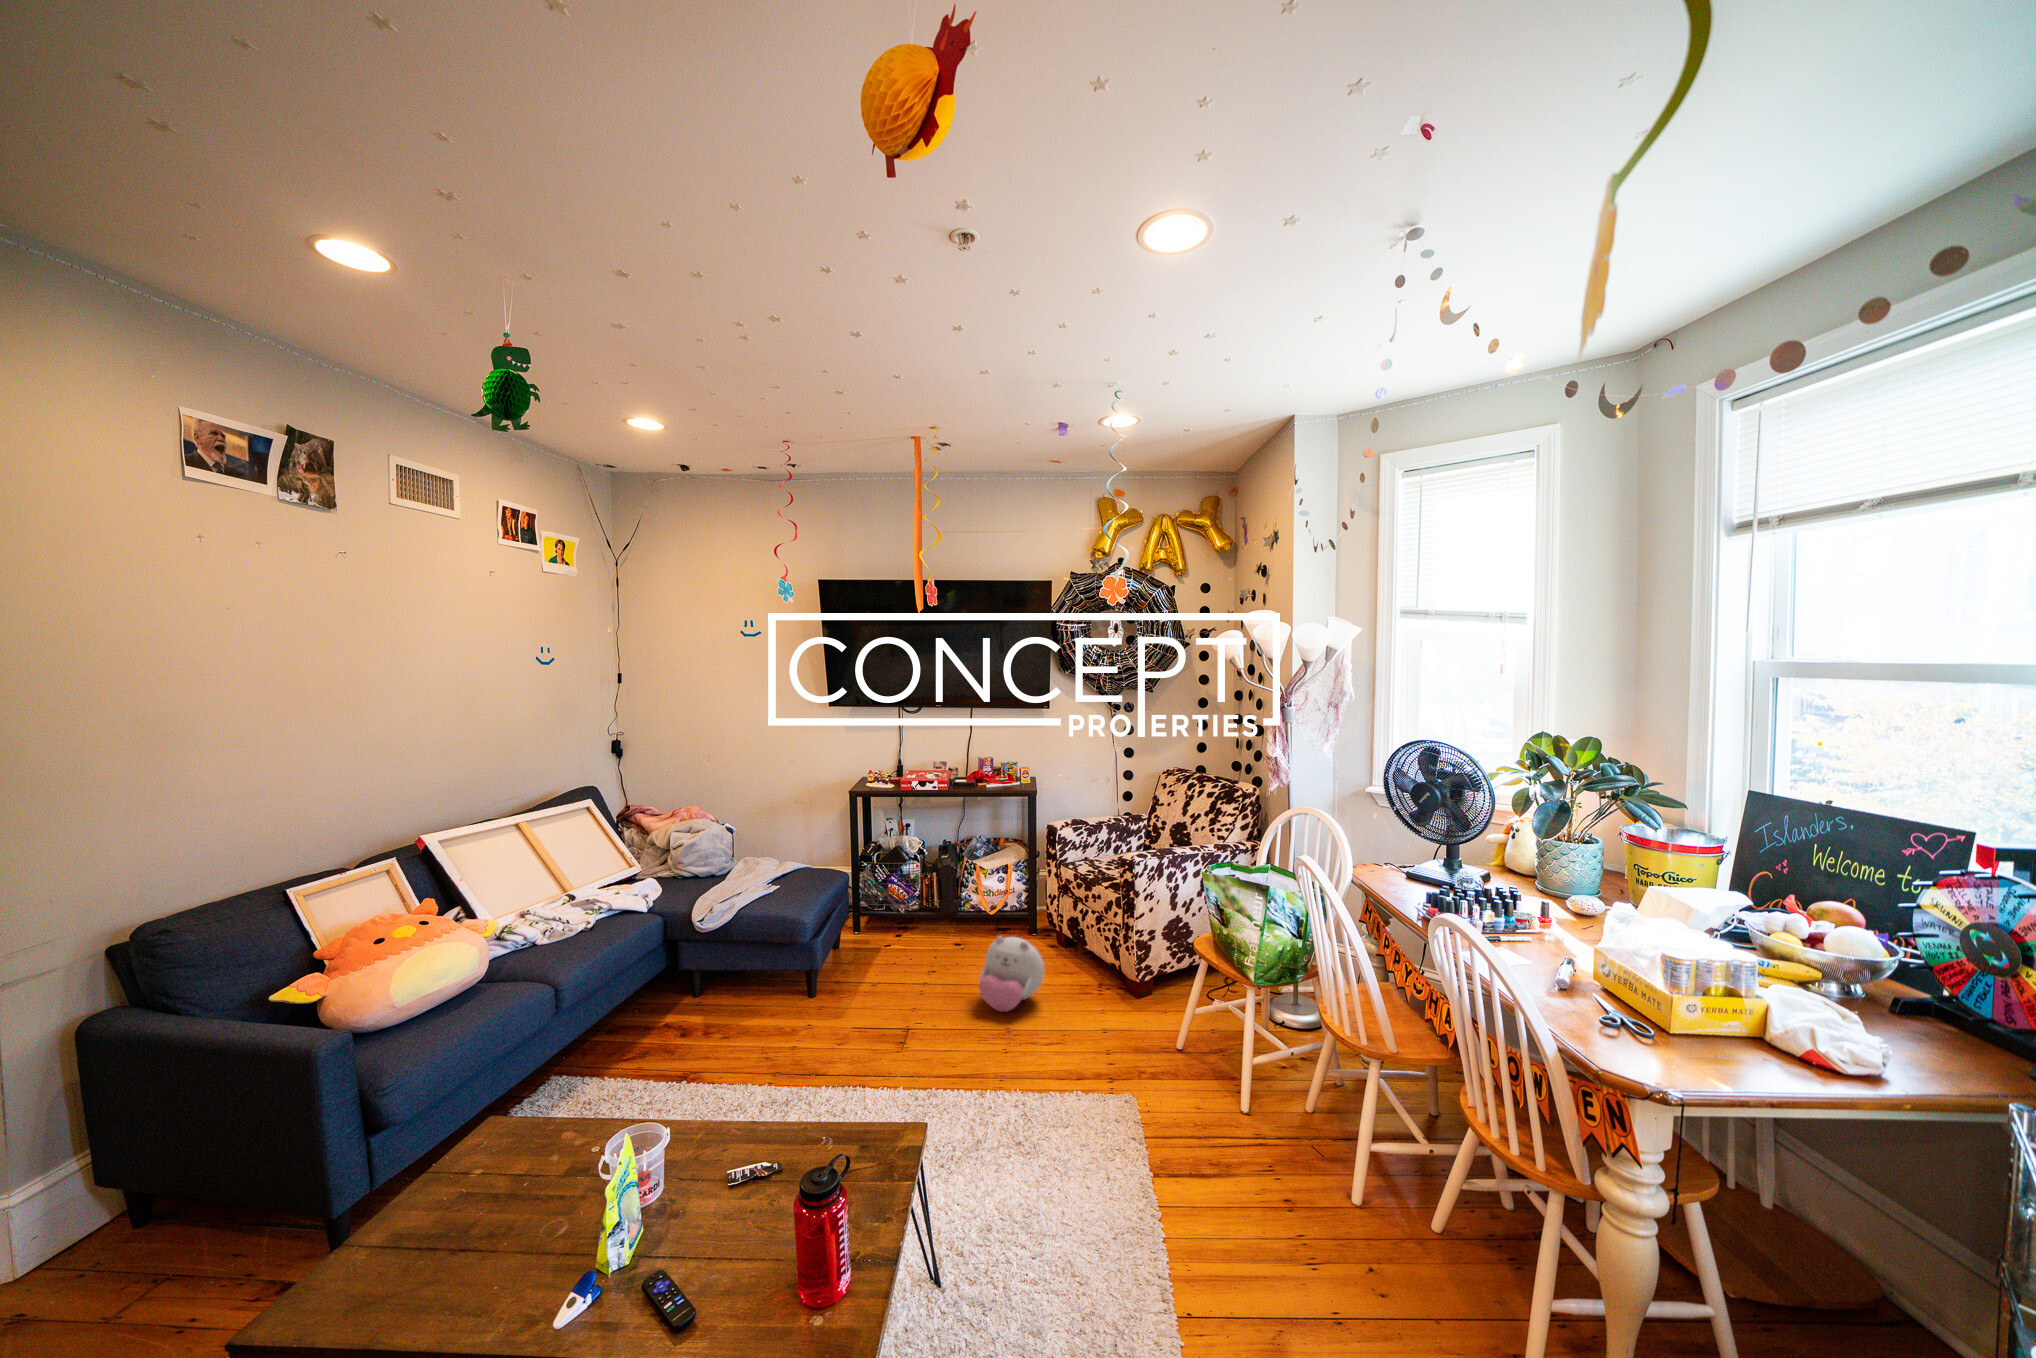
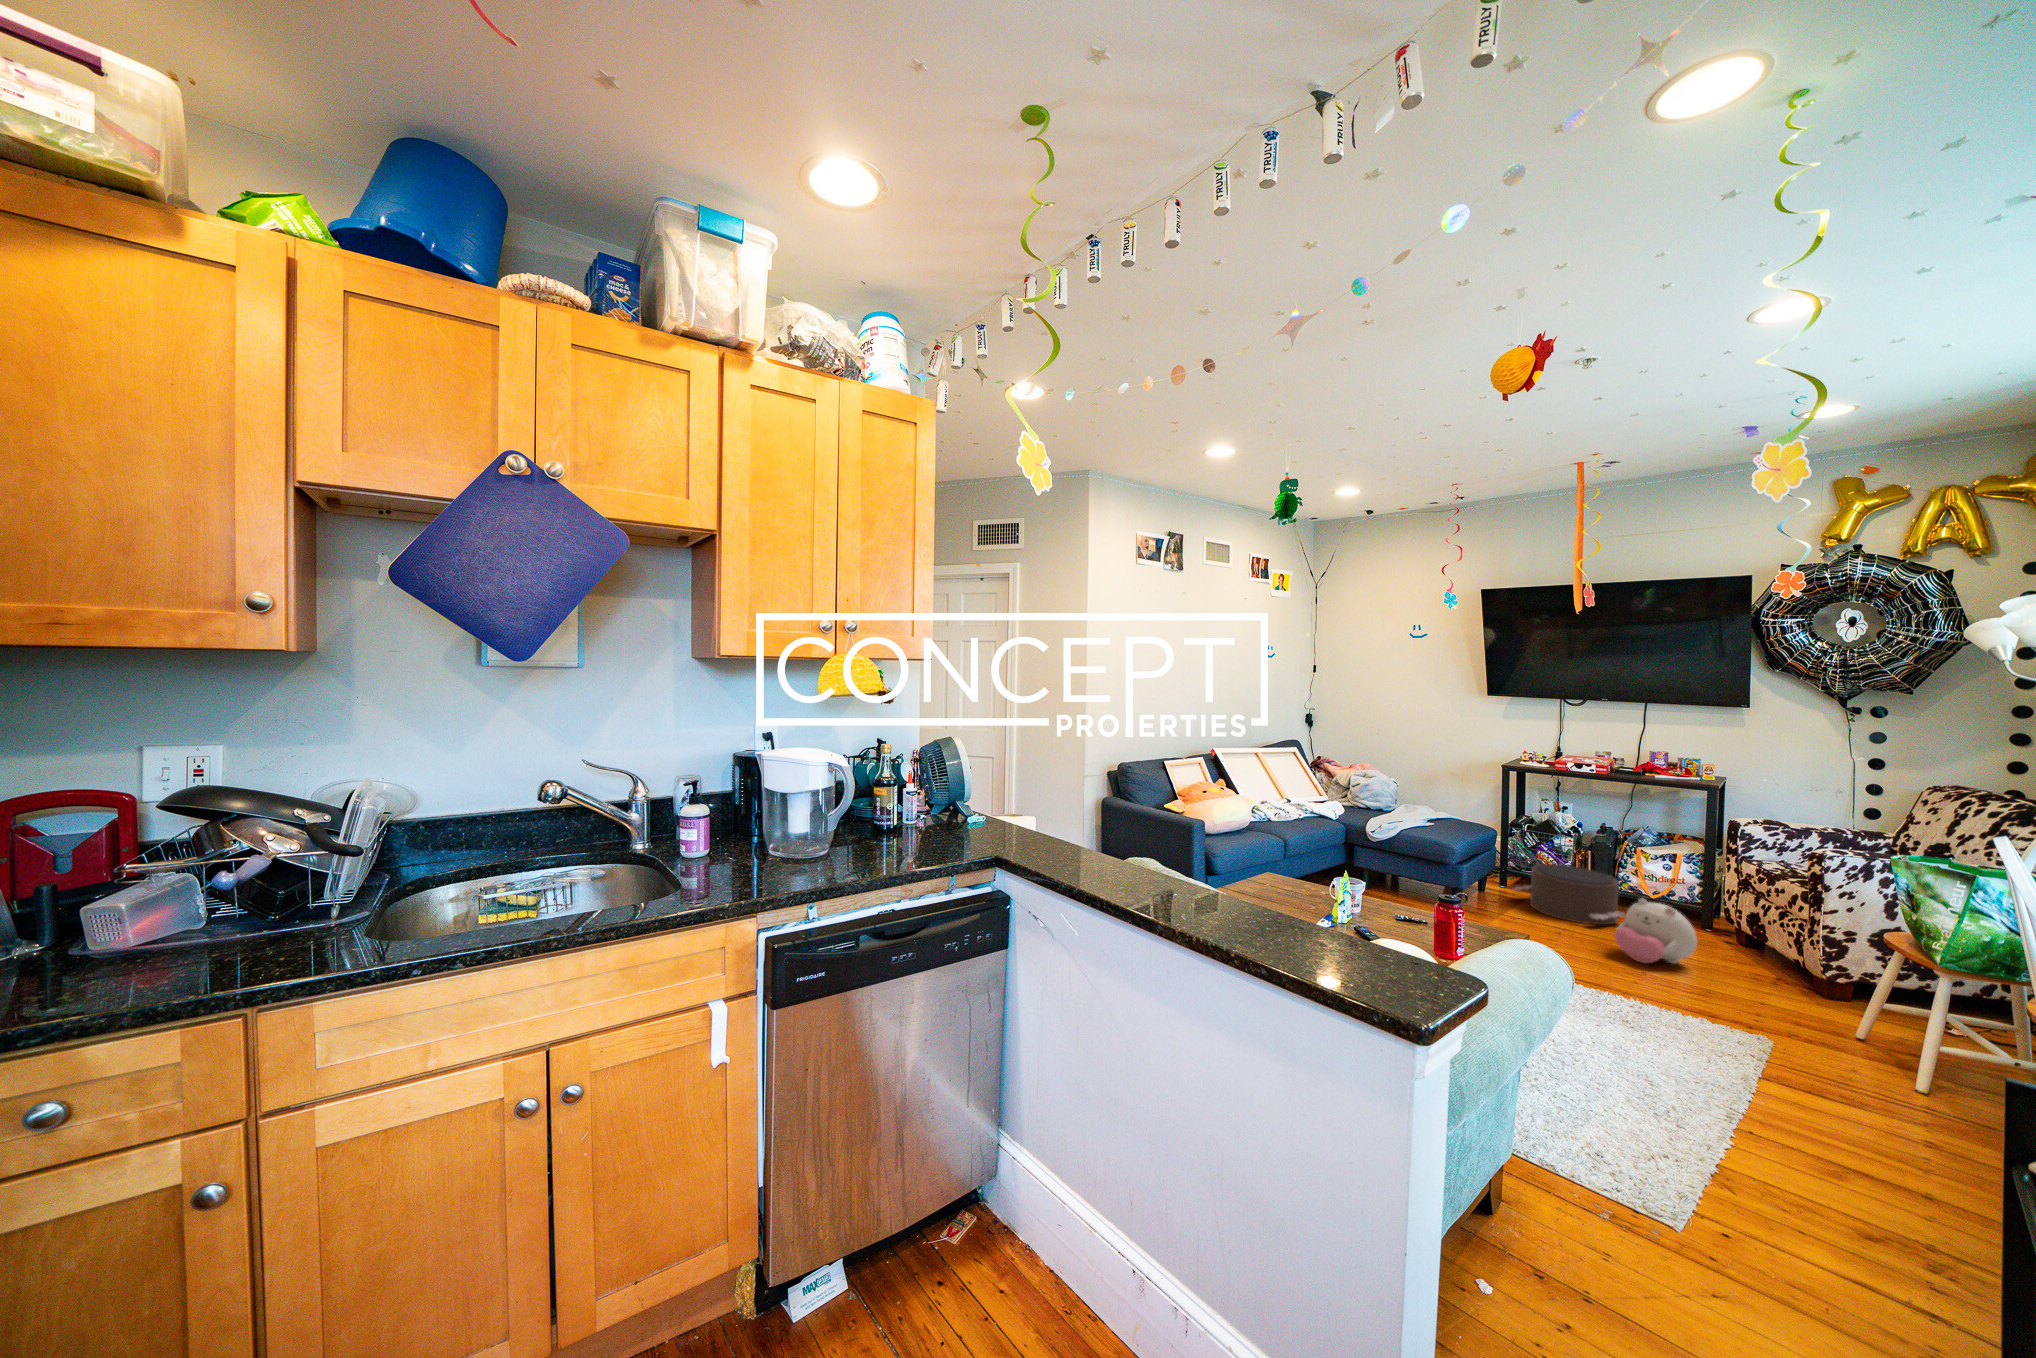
pouf: none [870,897,976,970] -> present [1515,864,1625,925]

